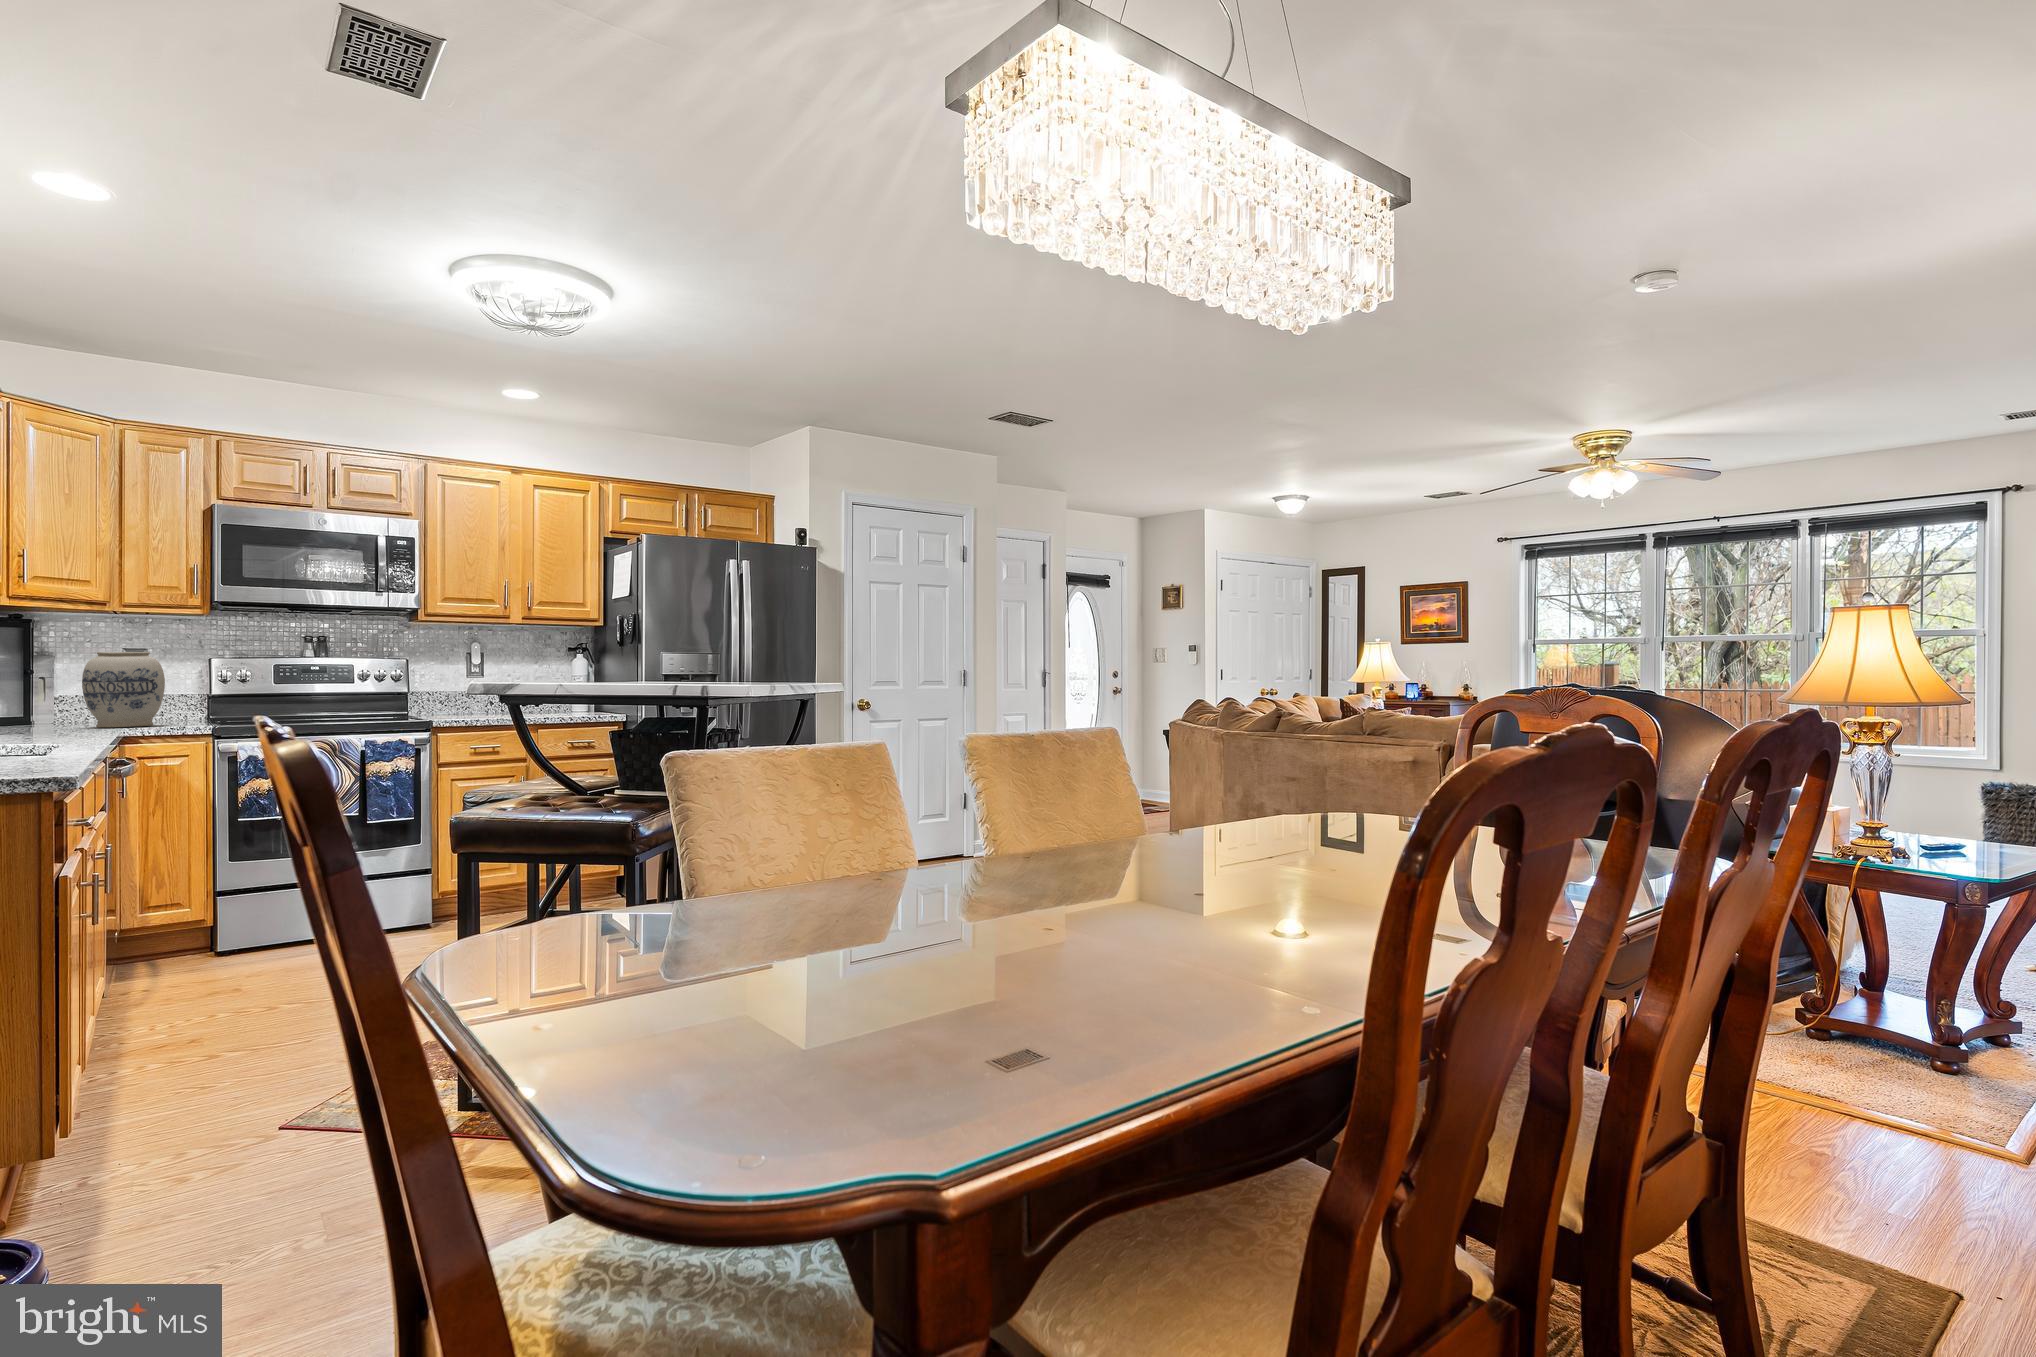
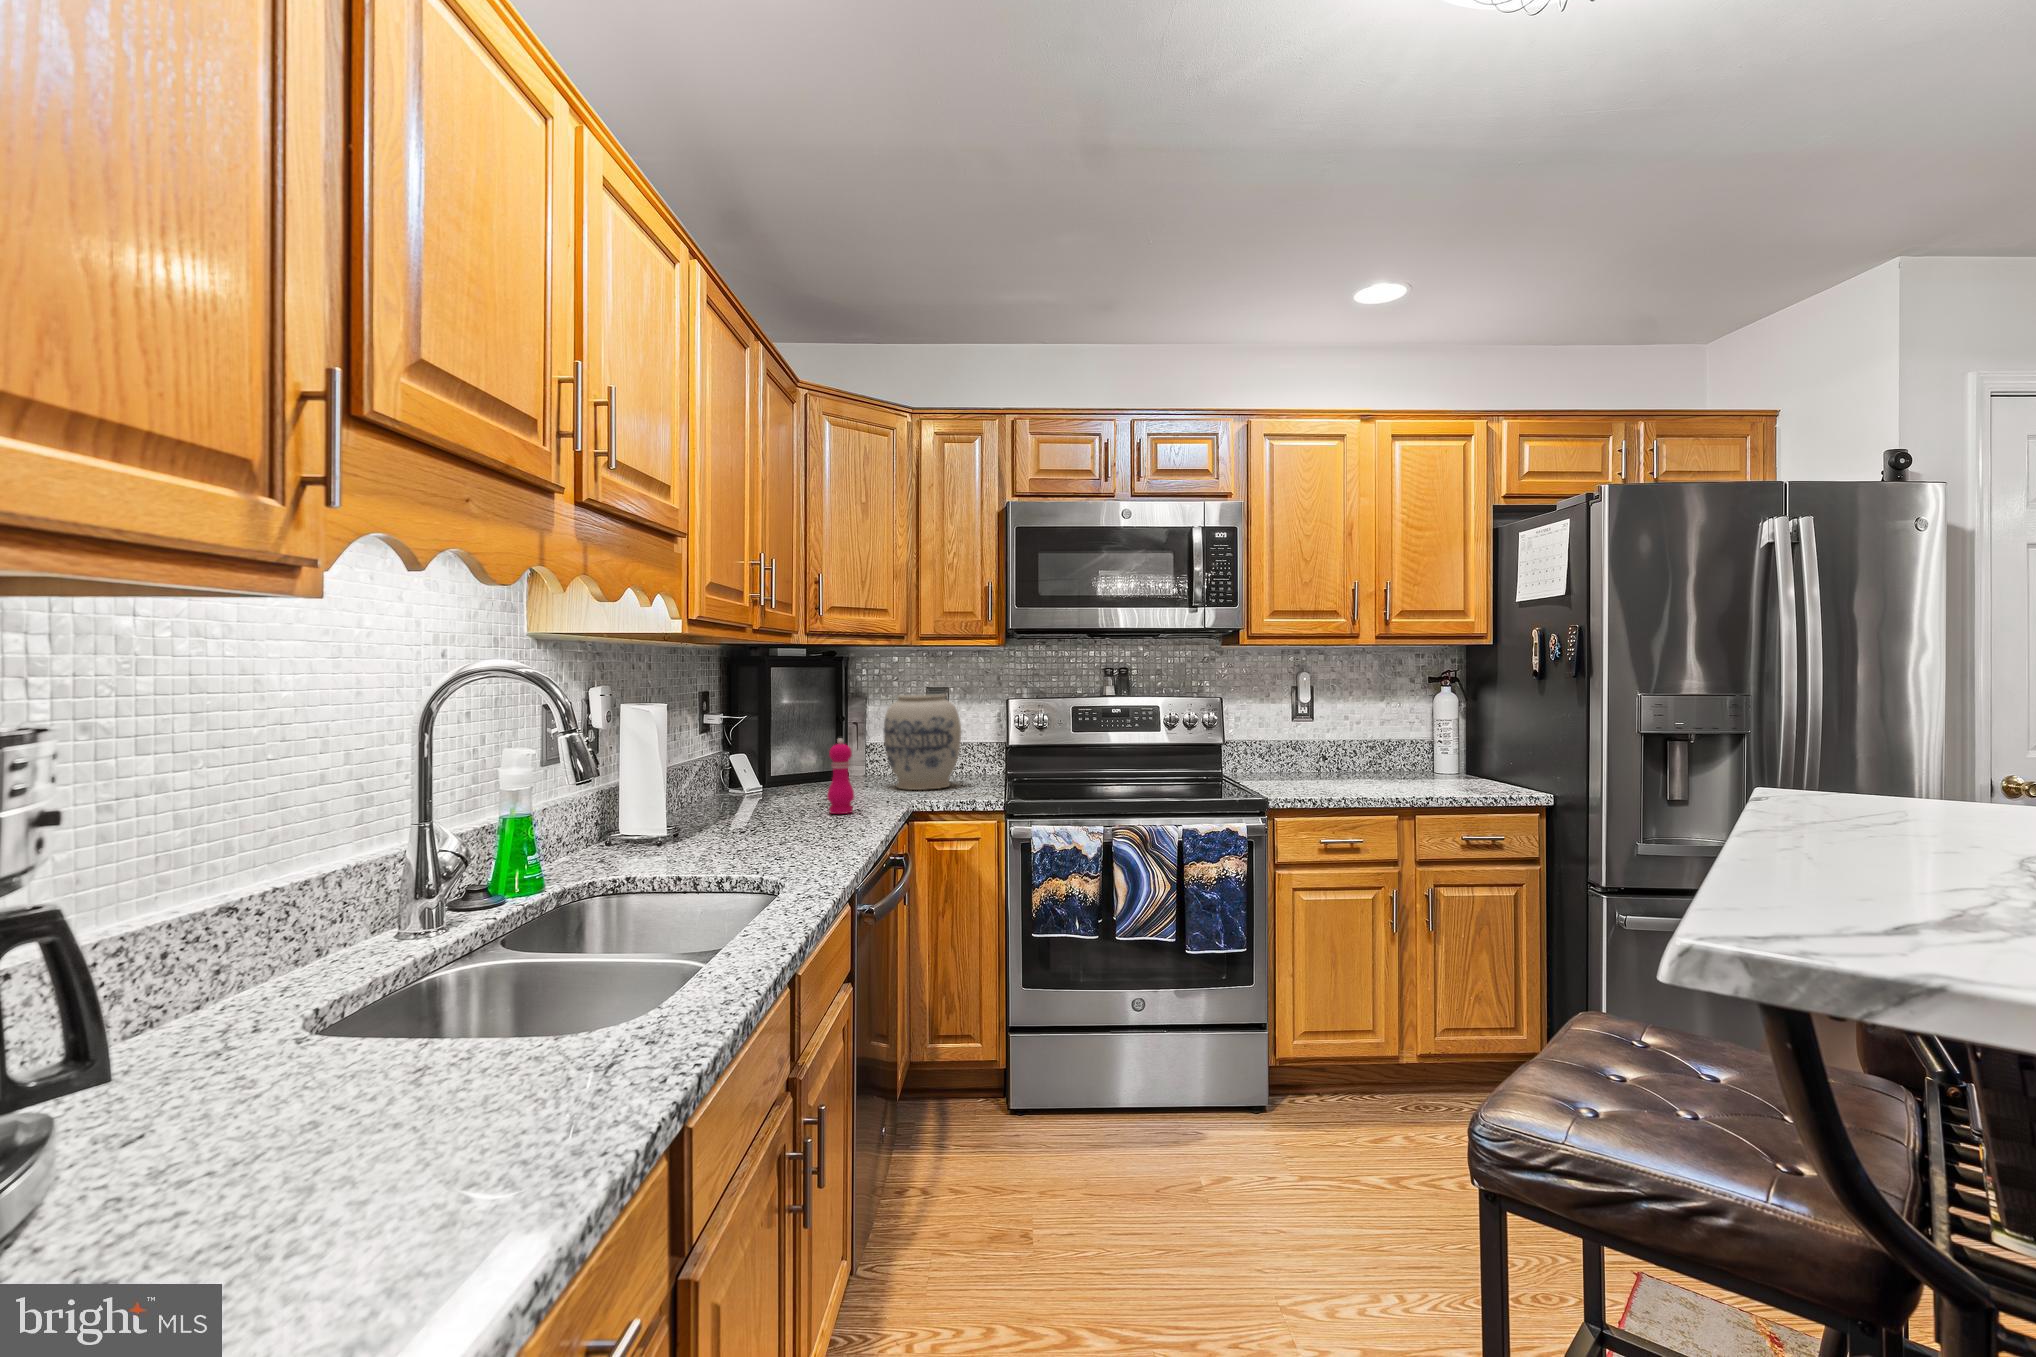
pepper mill: none [41,677,69,735] -> present [827,738,854,814]

